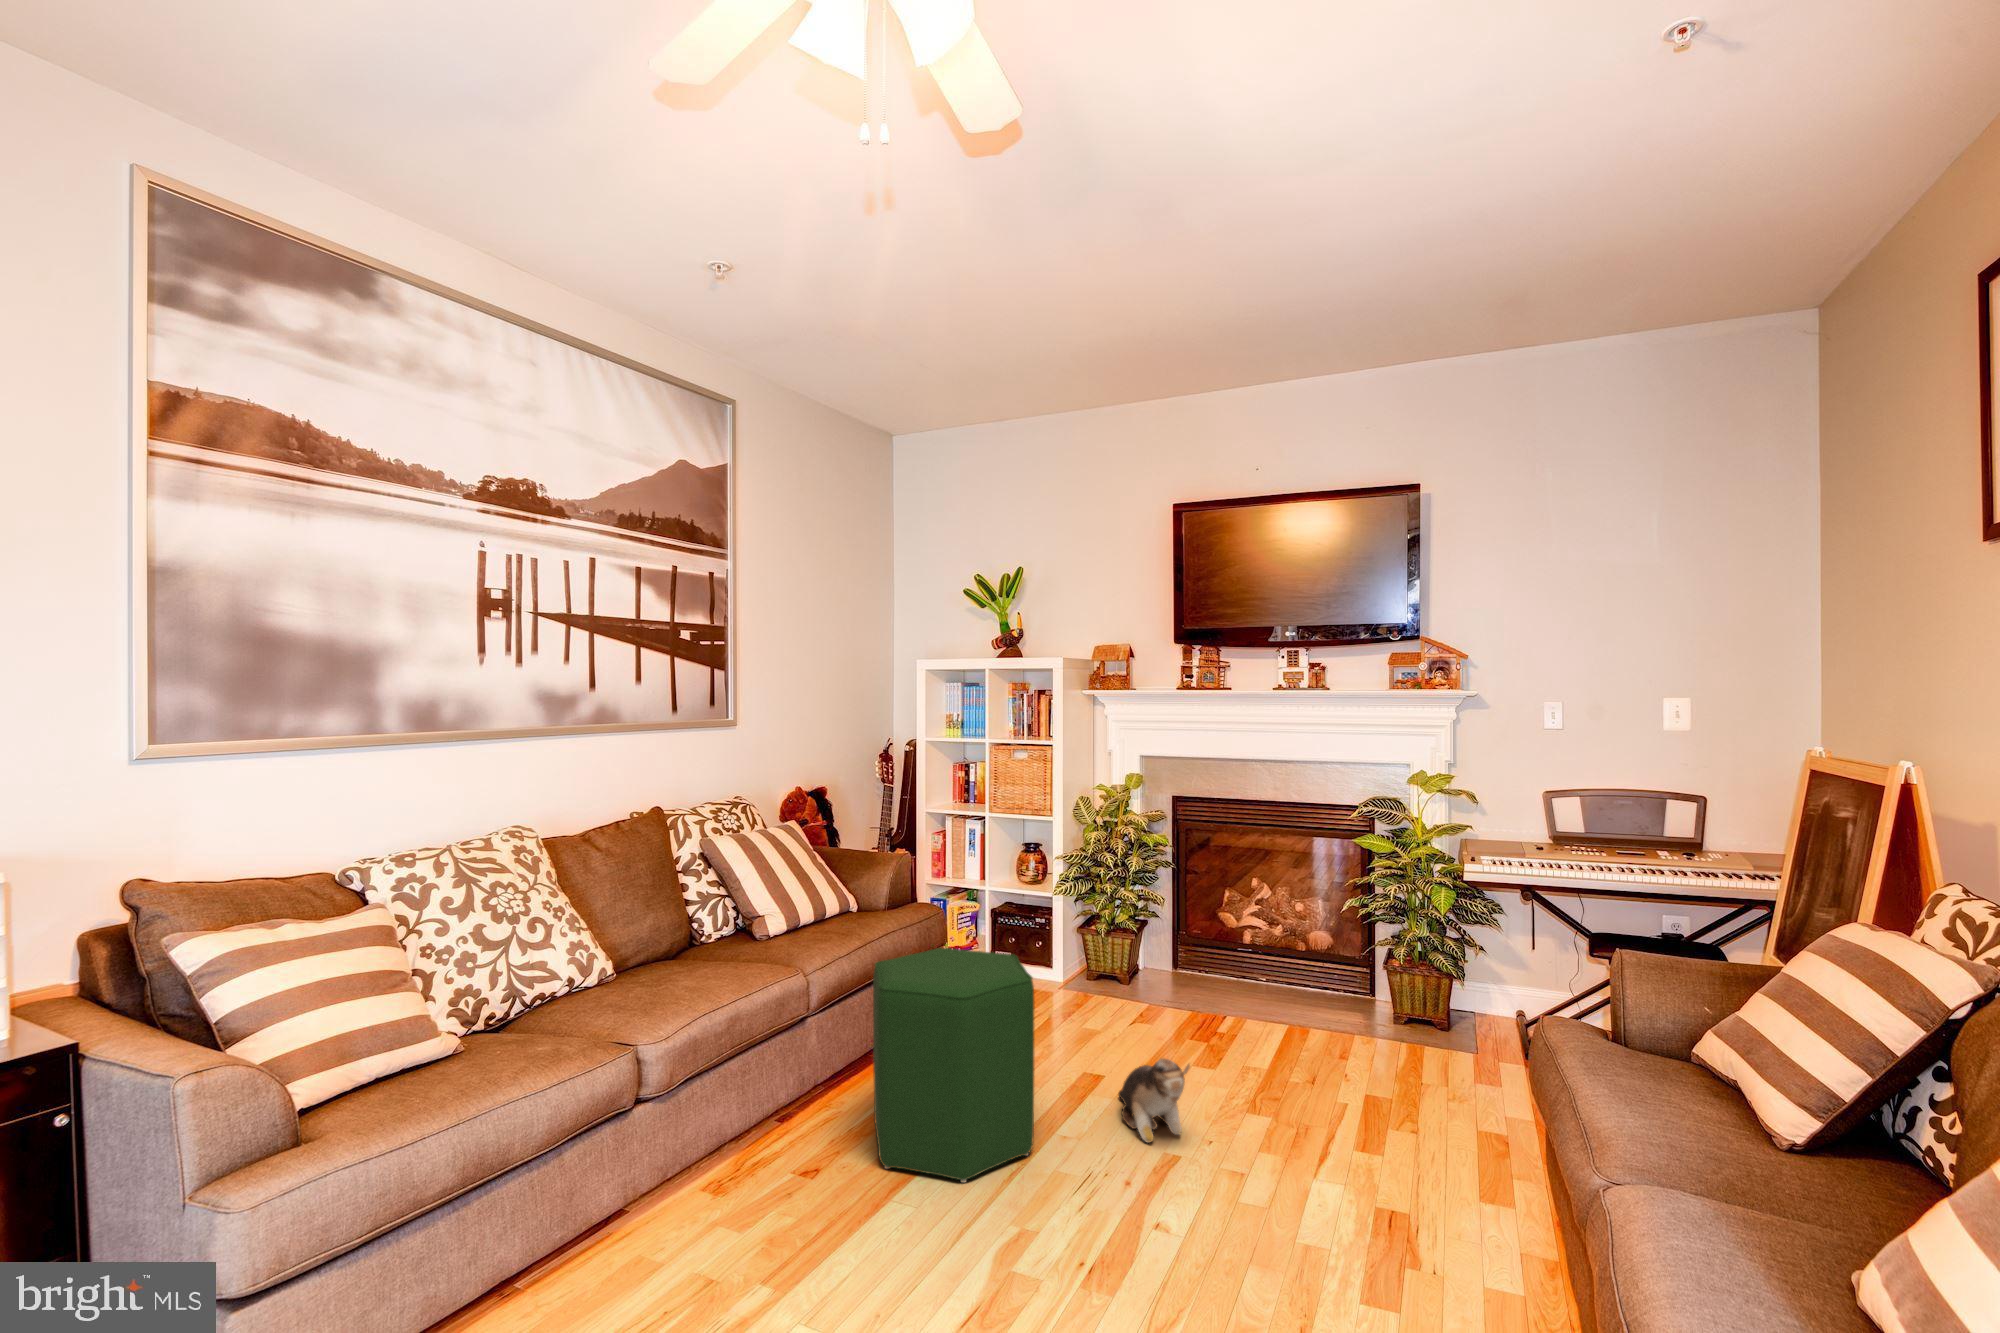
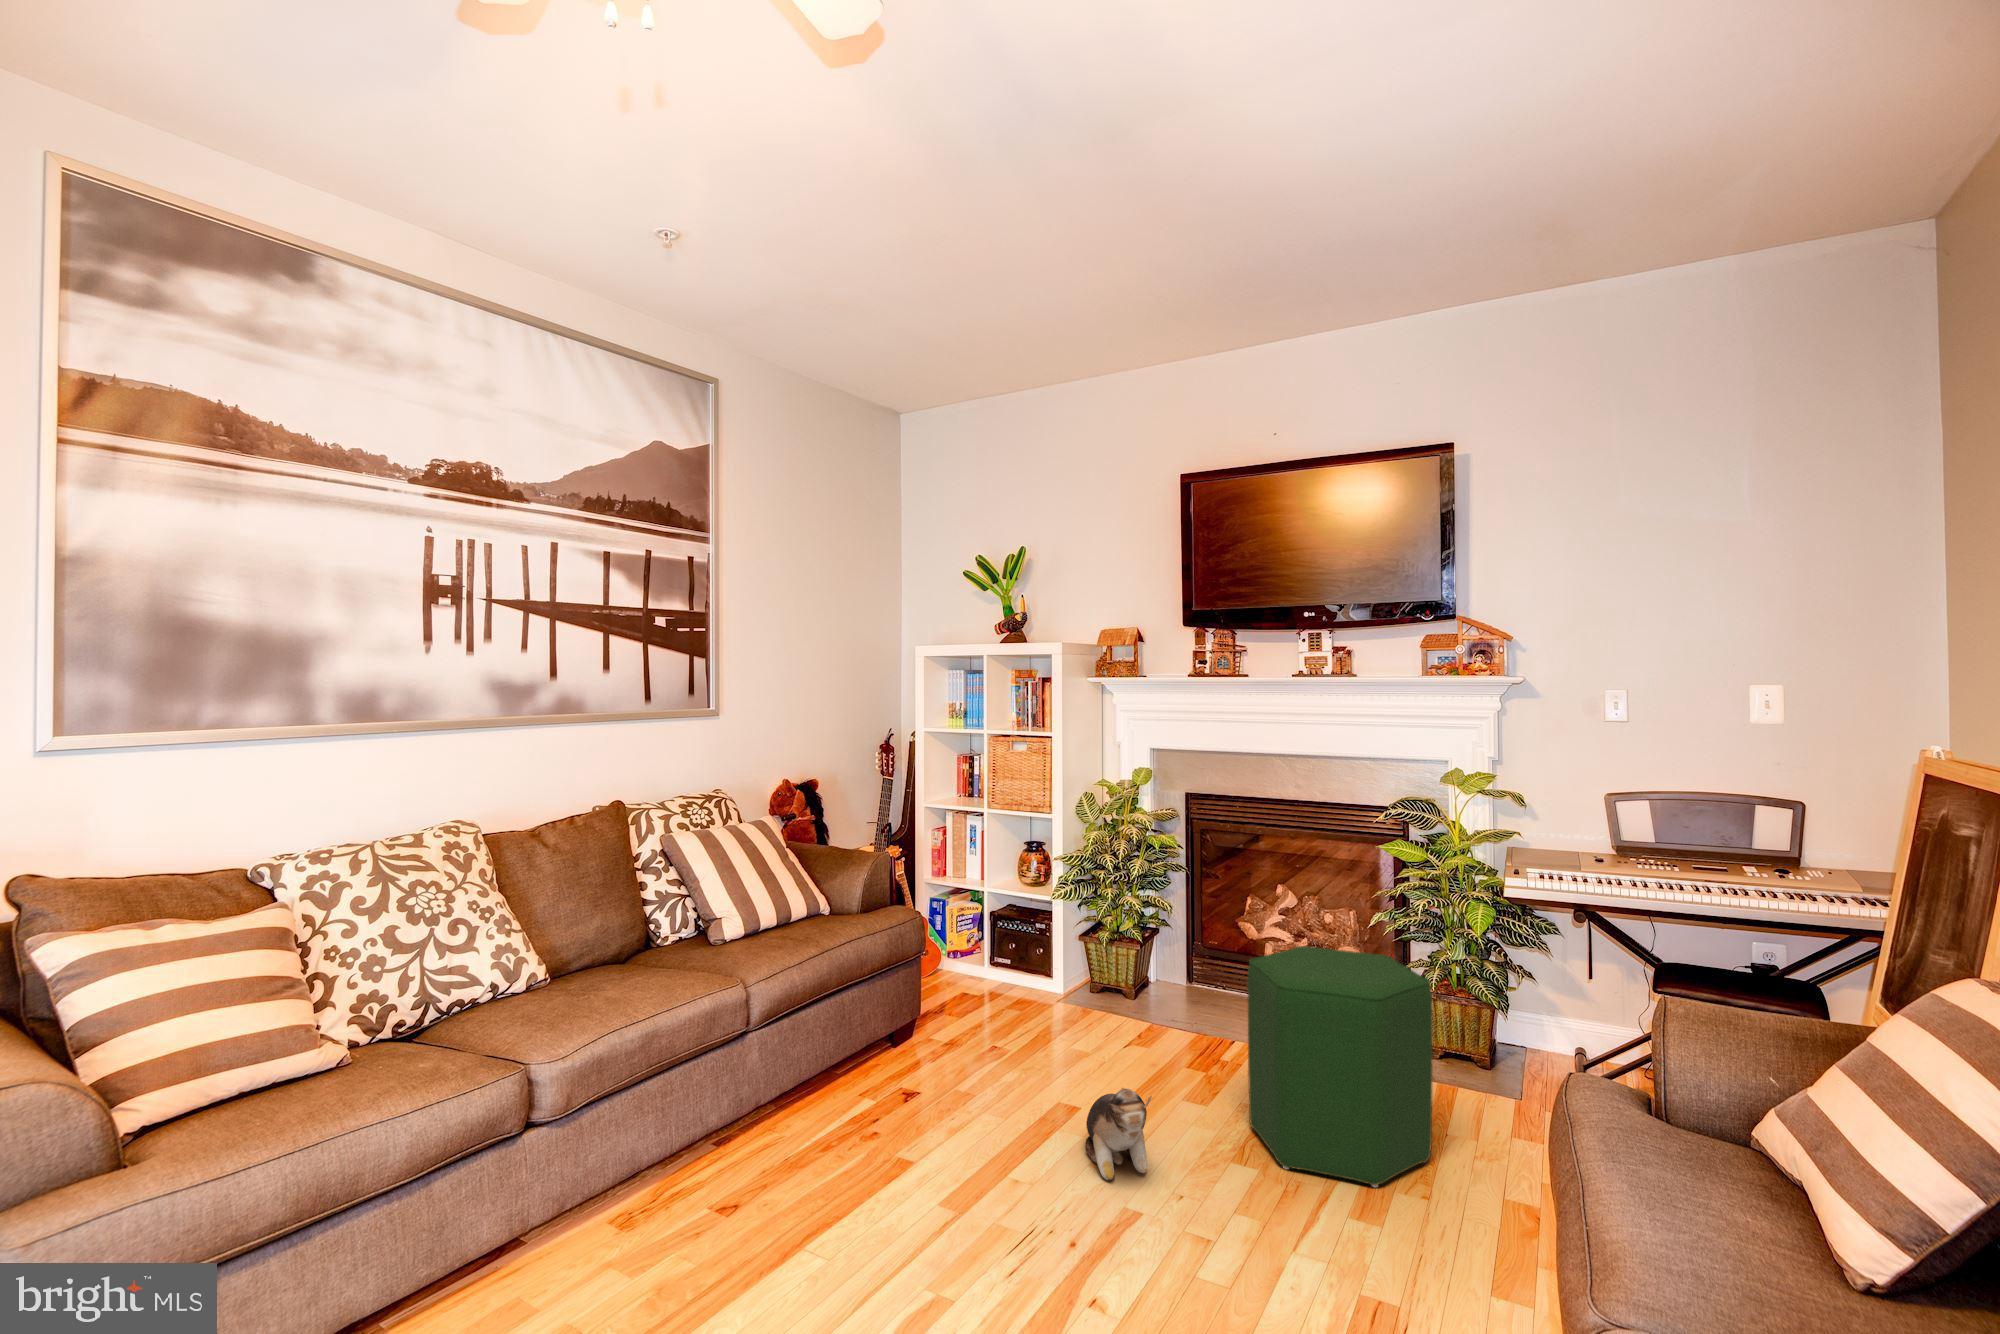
ottoman: present [873,948,1034,1183] -> present [1247,946,1433,1188]

